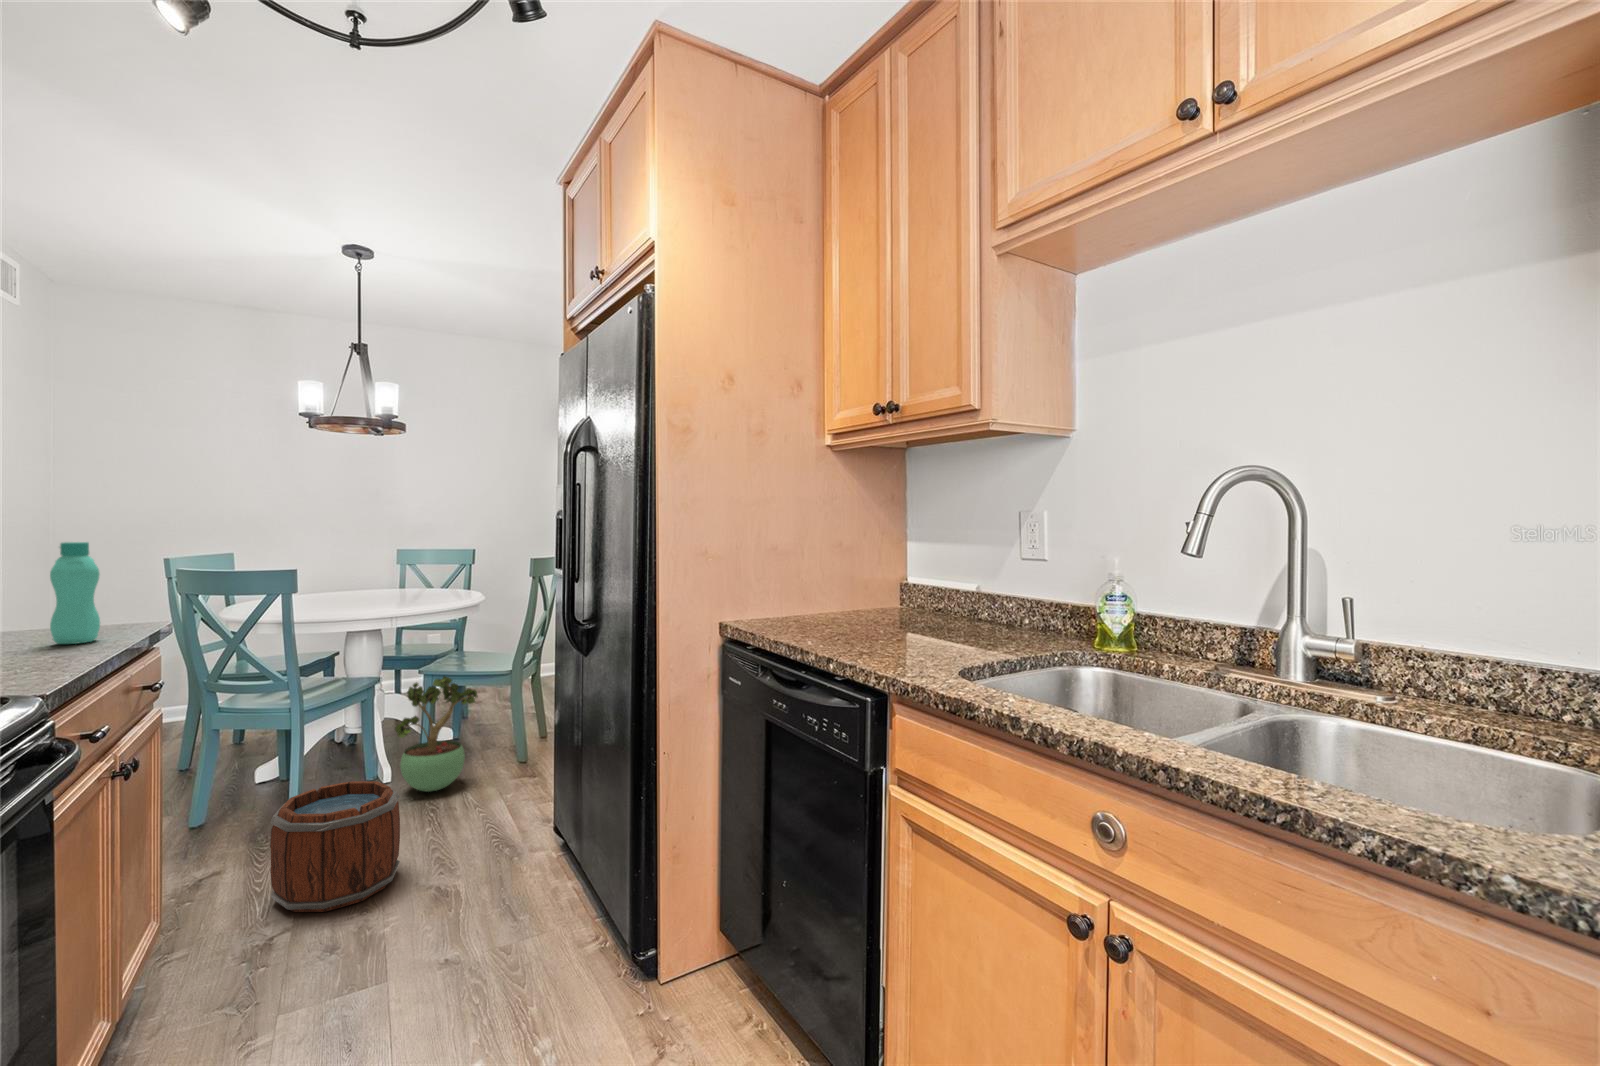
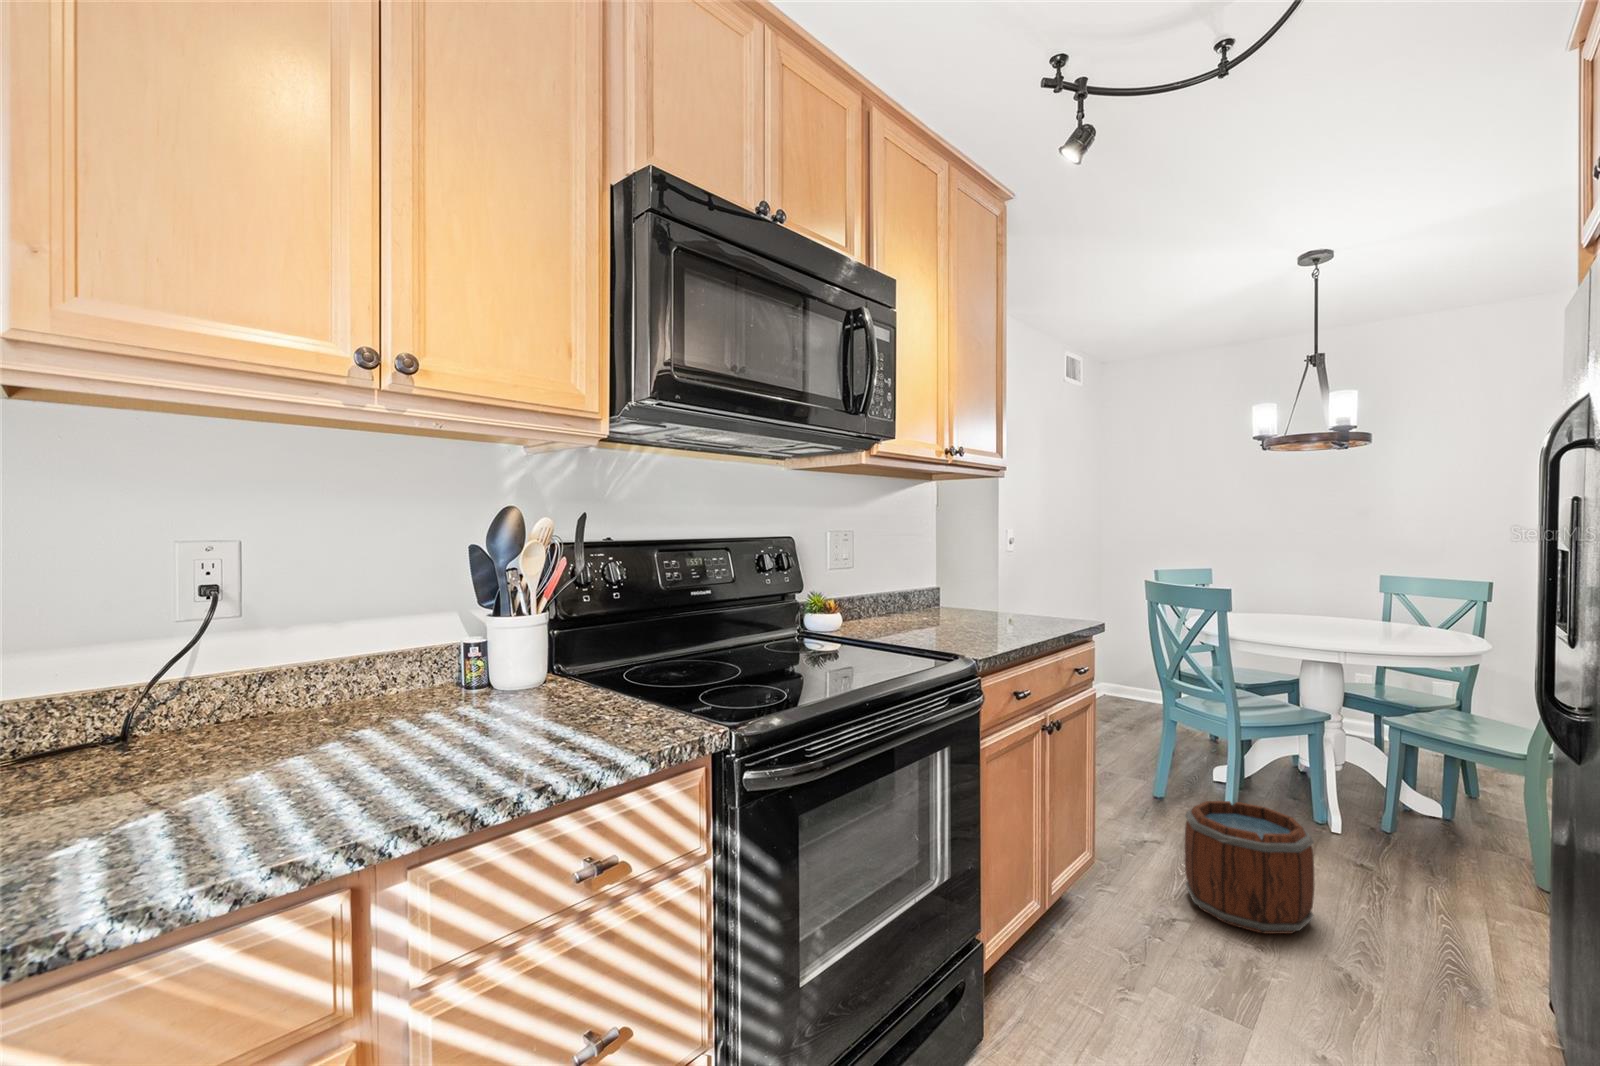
bottle: present [50,542,100,644] -> none [1028,554,1055,627]
potted plant: present [395,676,478,792] -> none [1338,727,1453,863]

